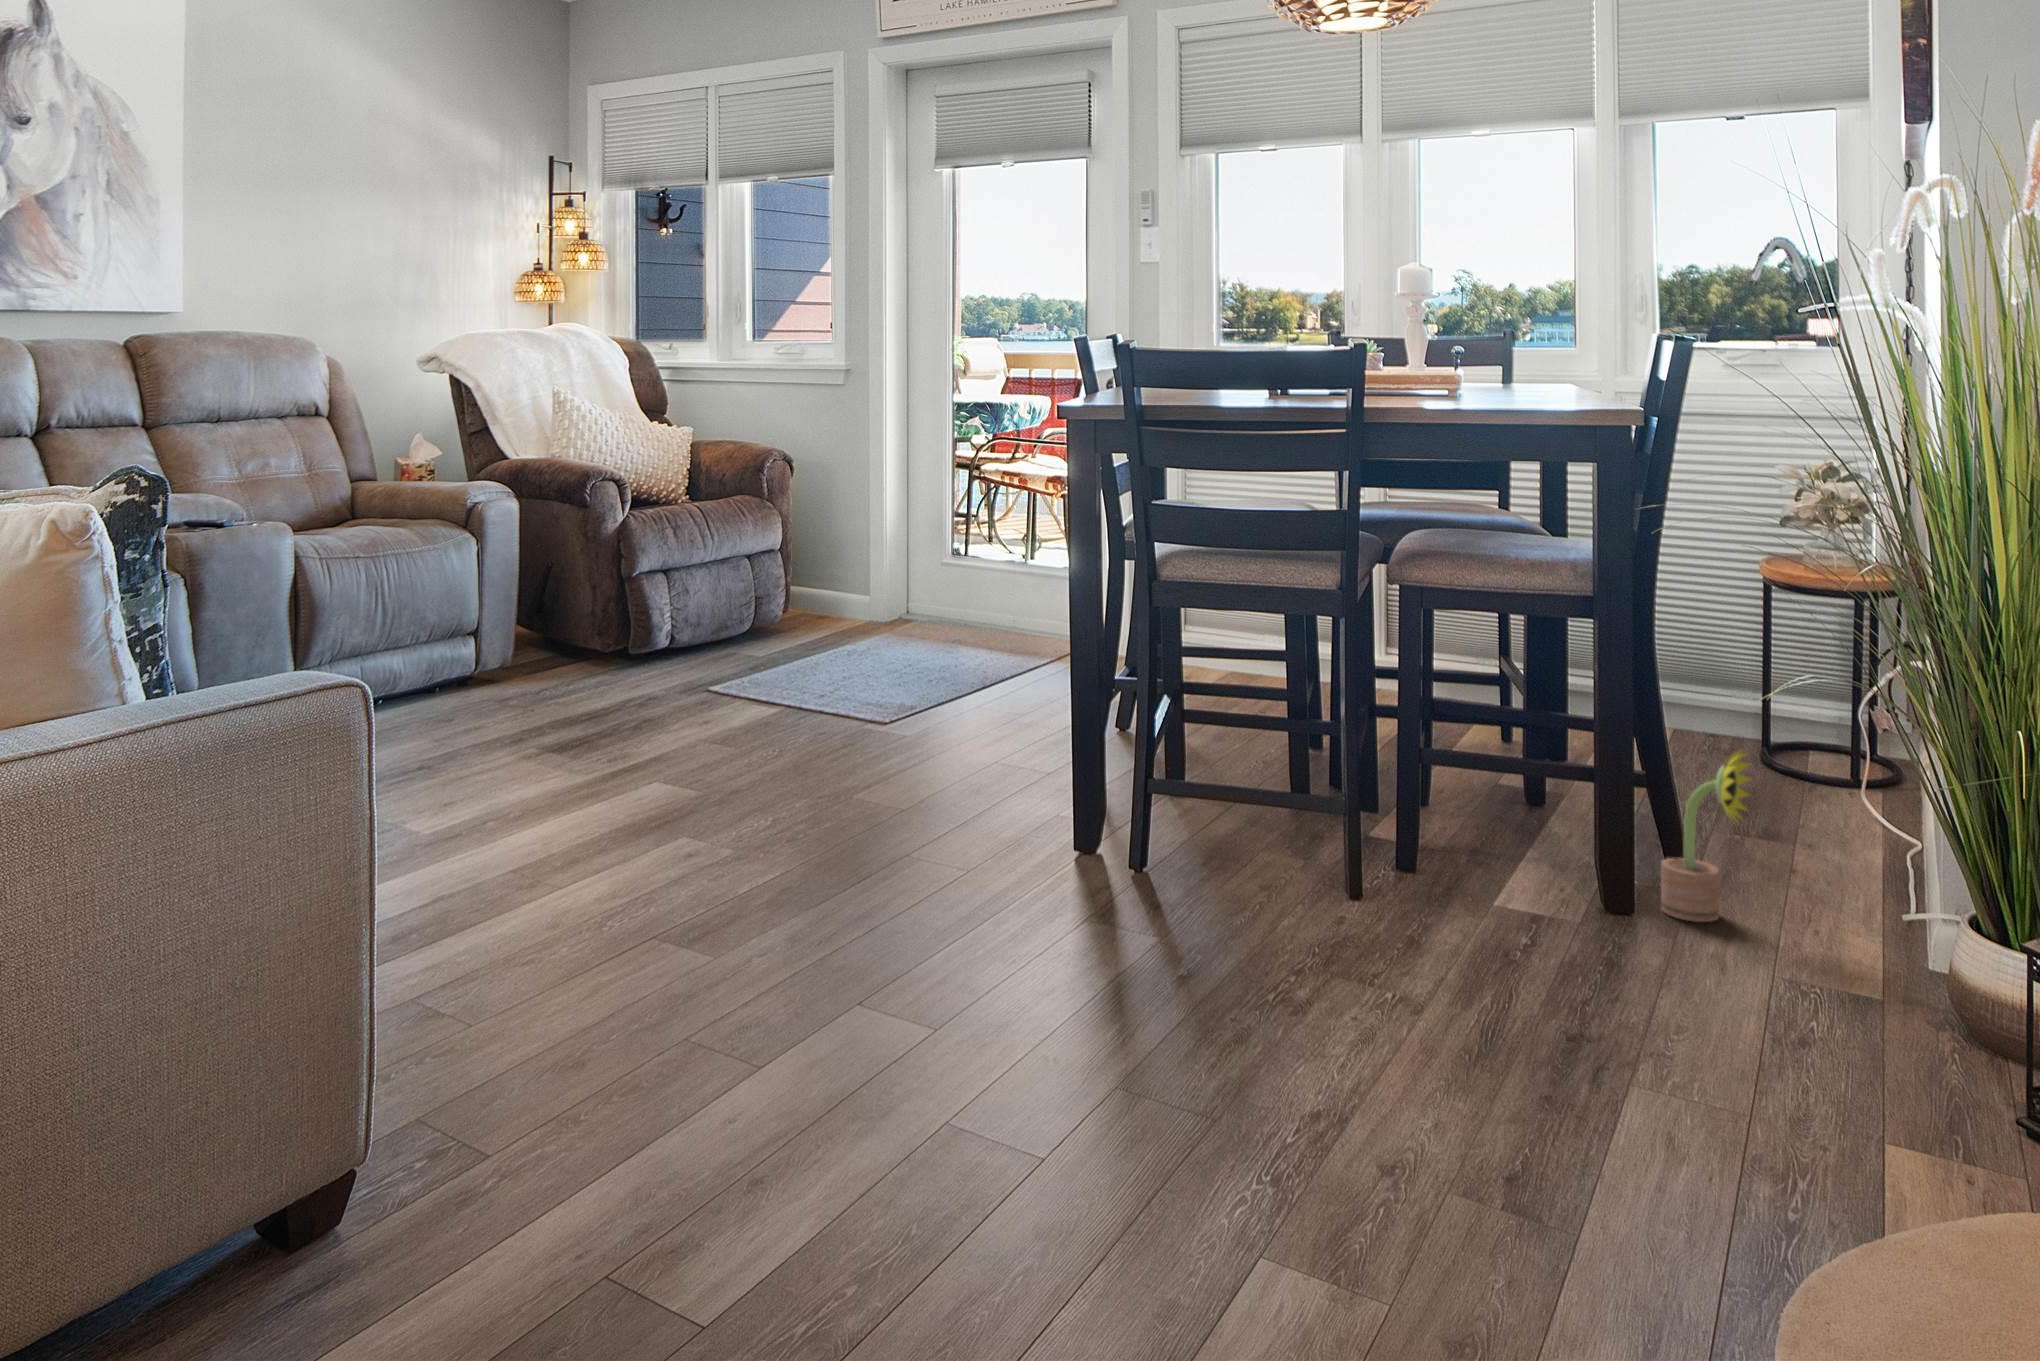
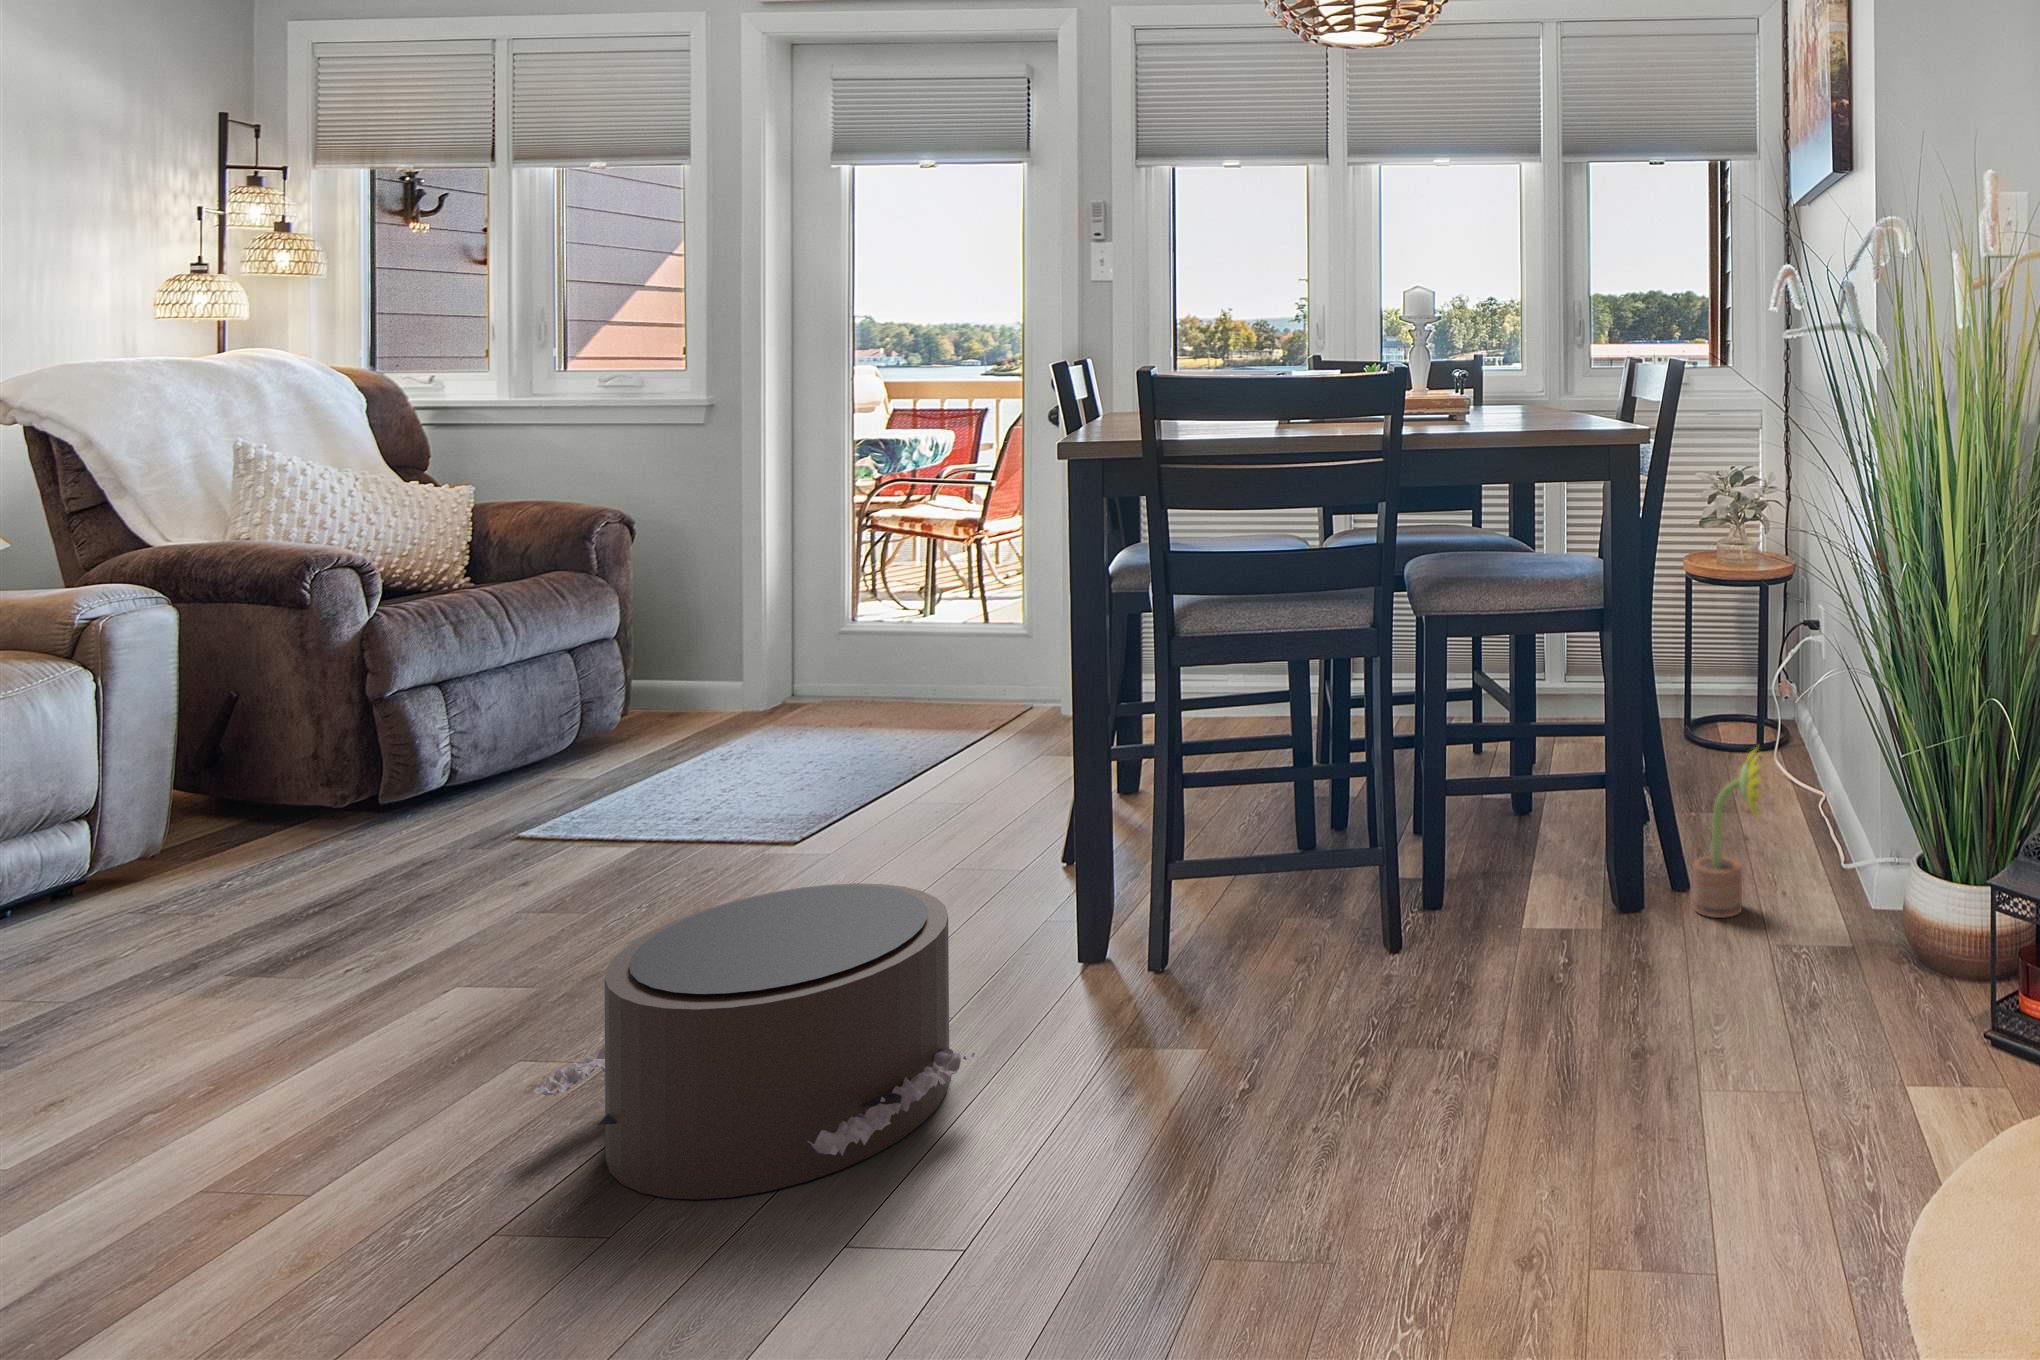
pouf: none [678,727,950,921] -> present [533,883,975,1199]

